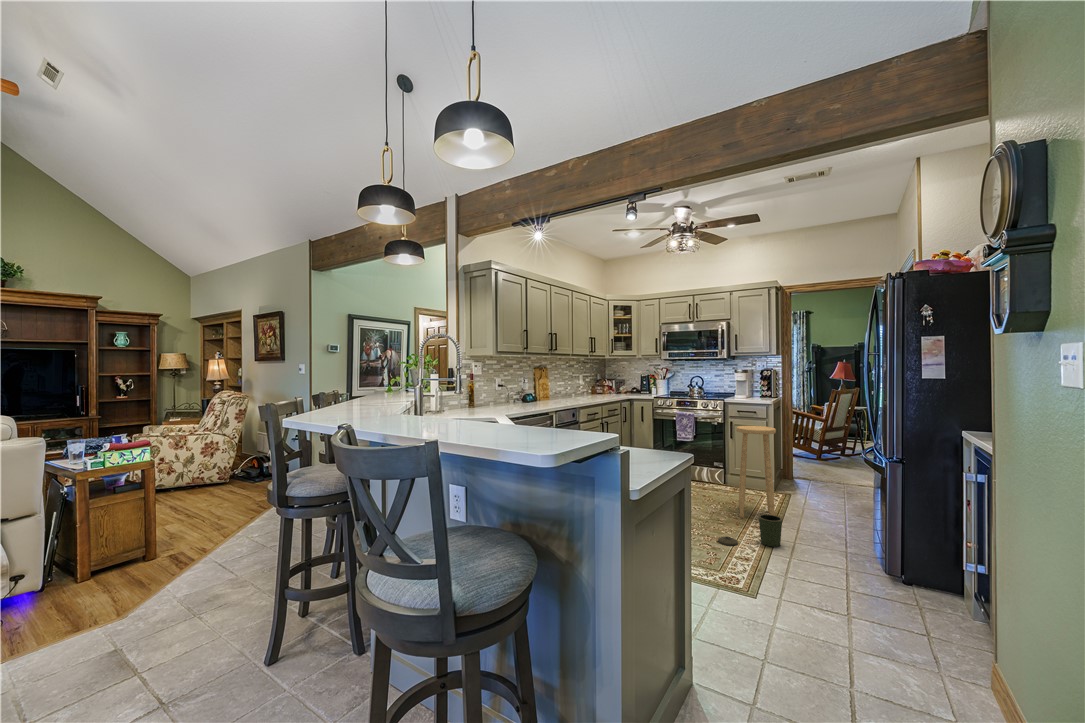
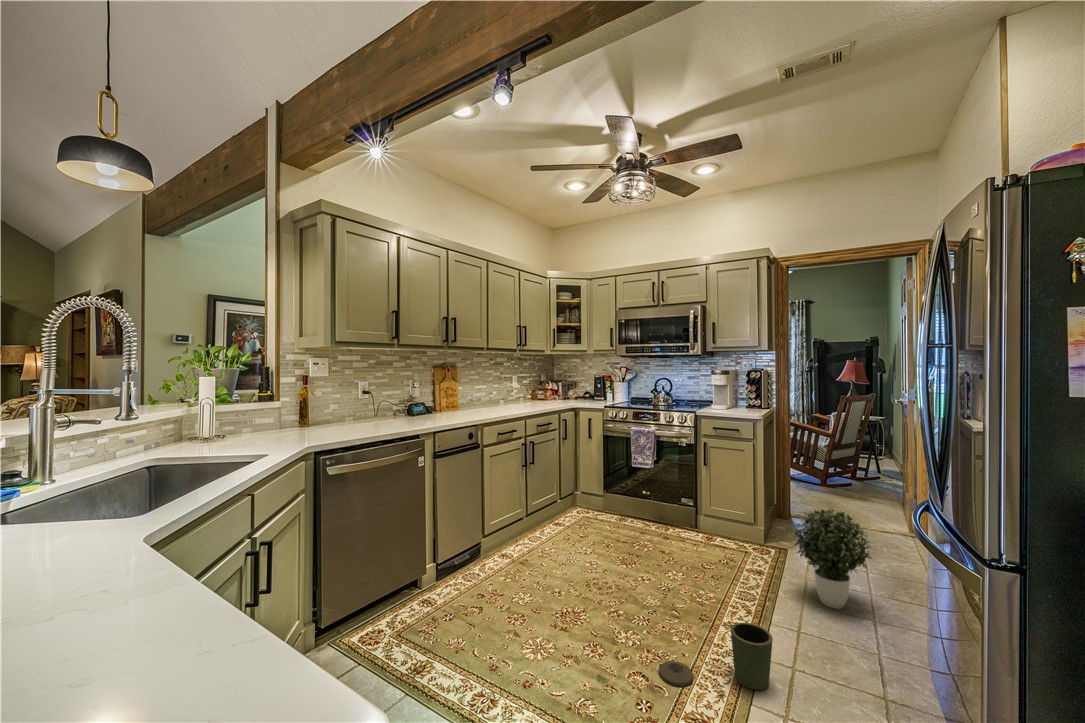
stool: present [736,426,776,518] -> none [703,456,764,615]
potted plant: none [794,458,843,519] -> present [794,510,872,609]

